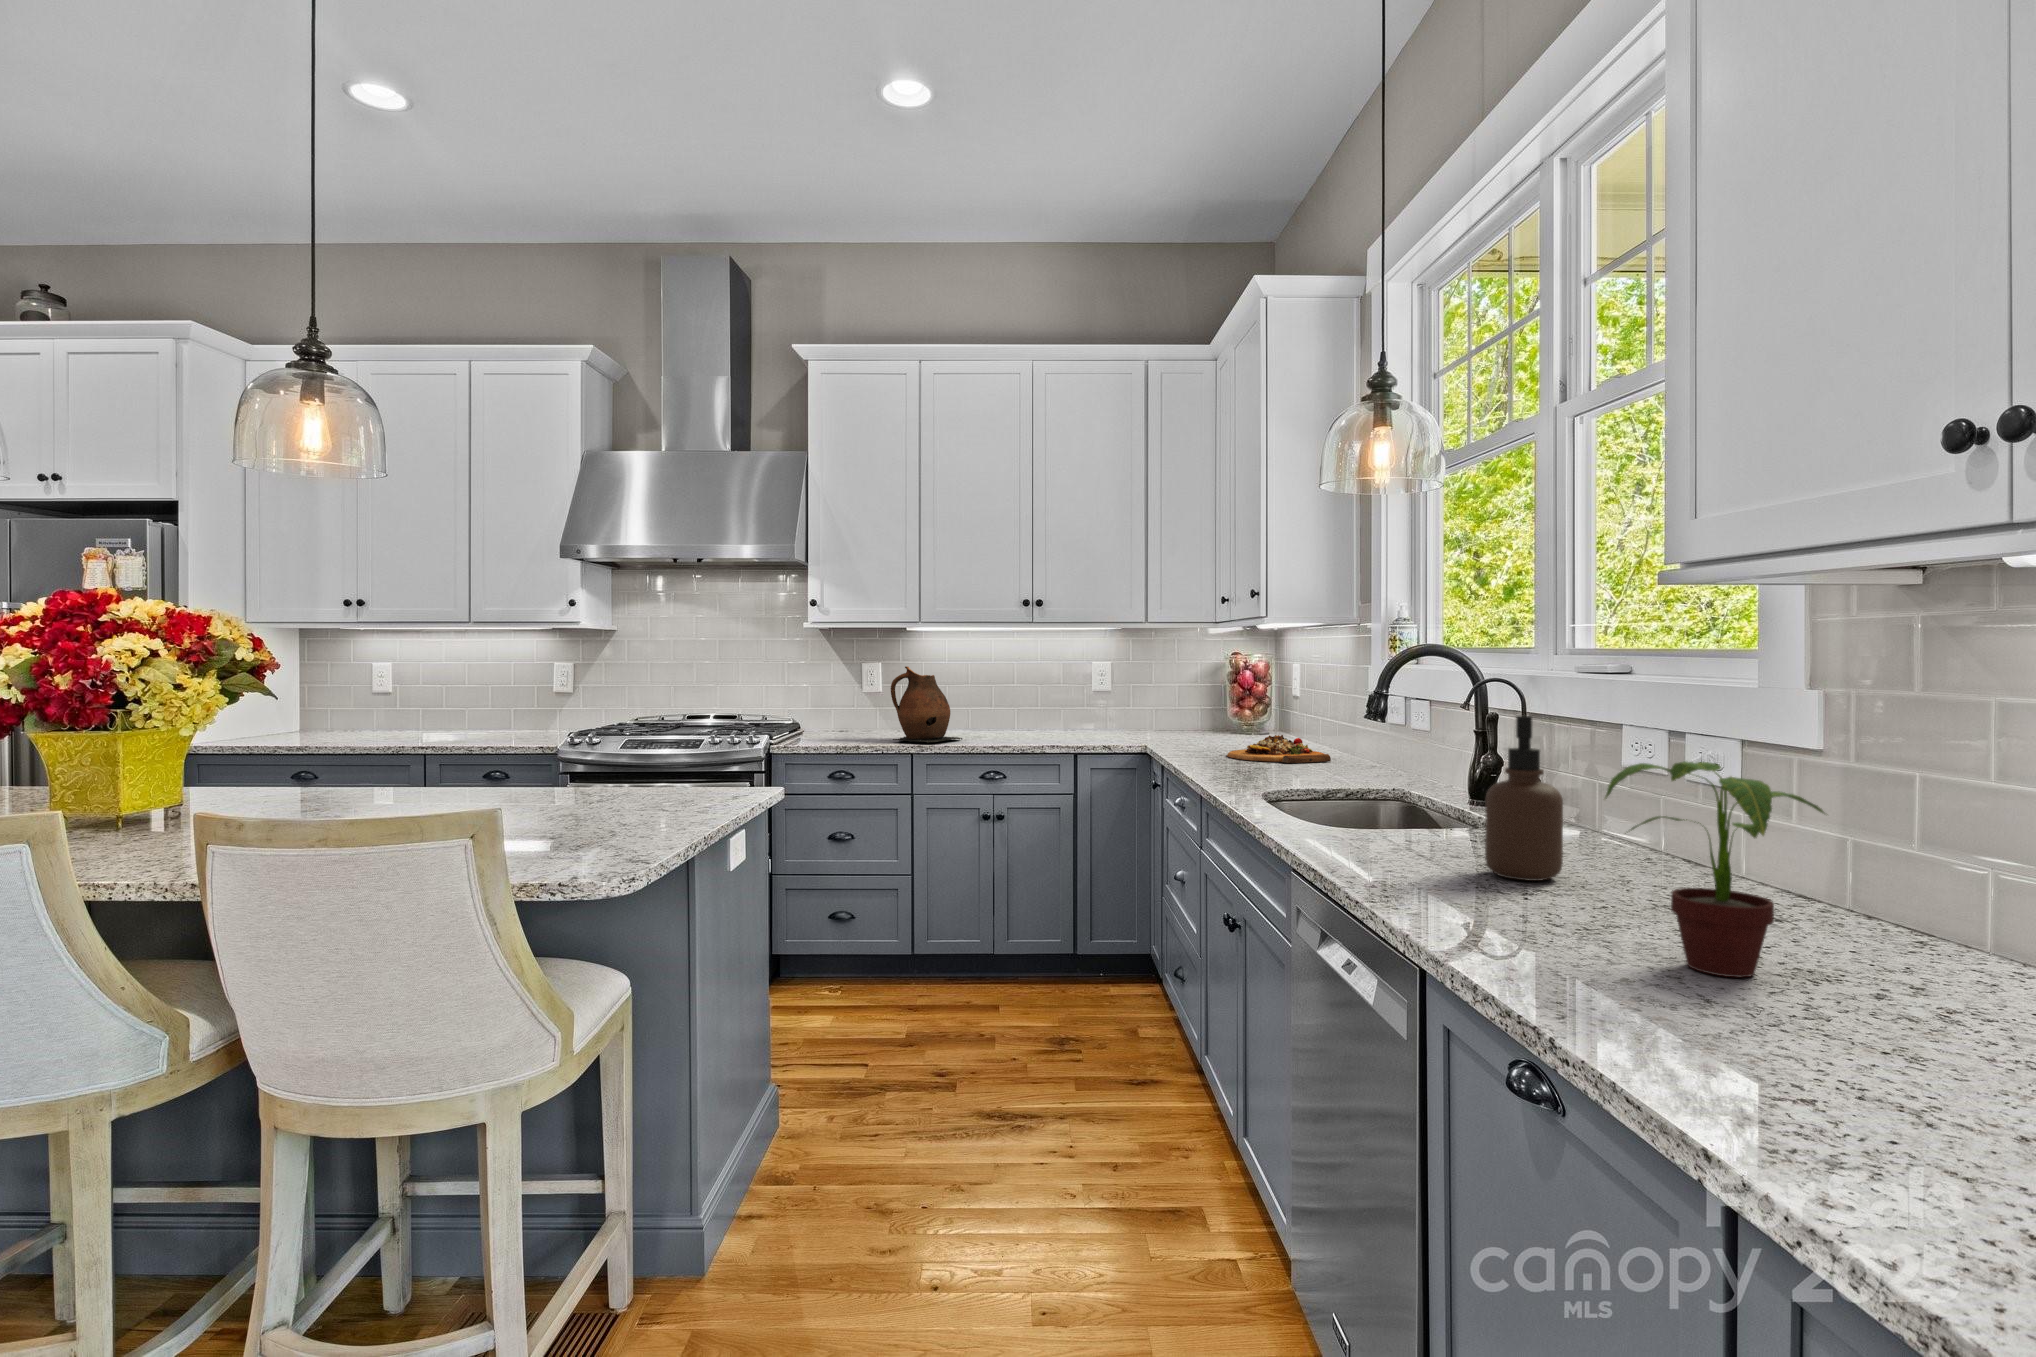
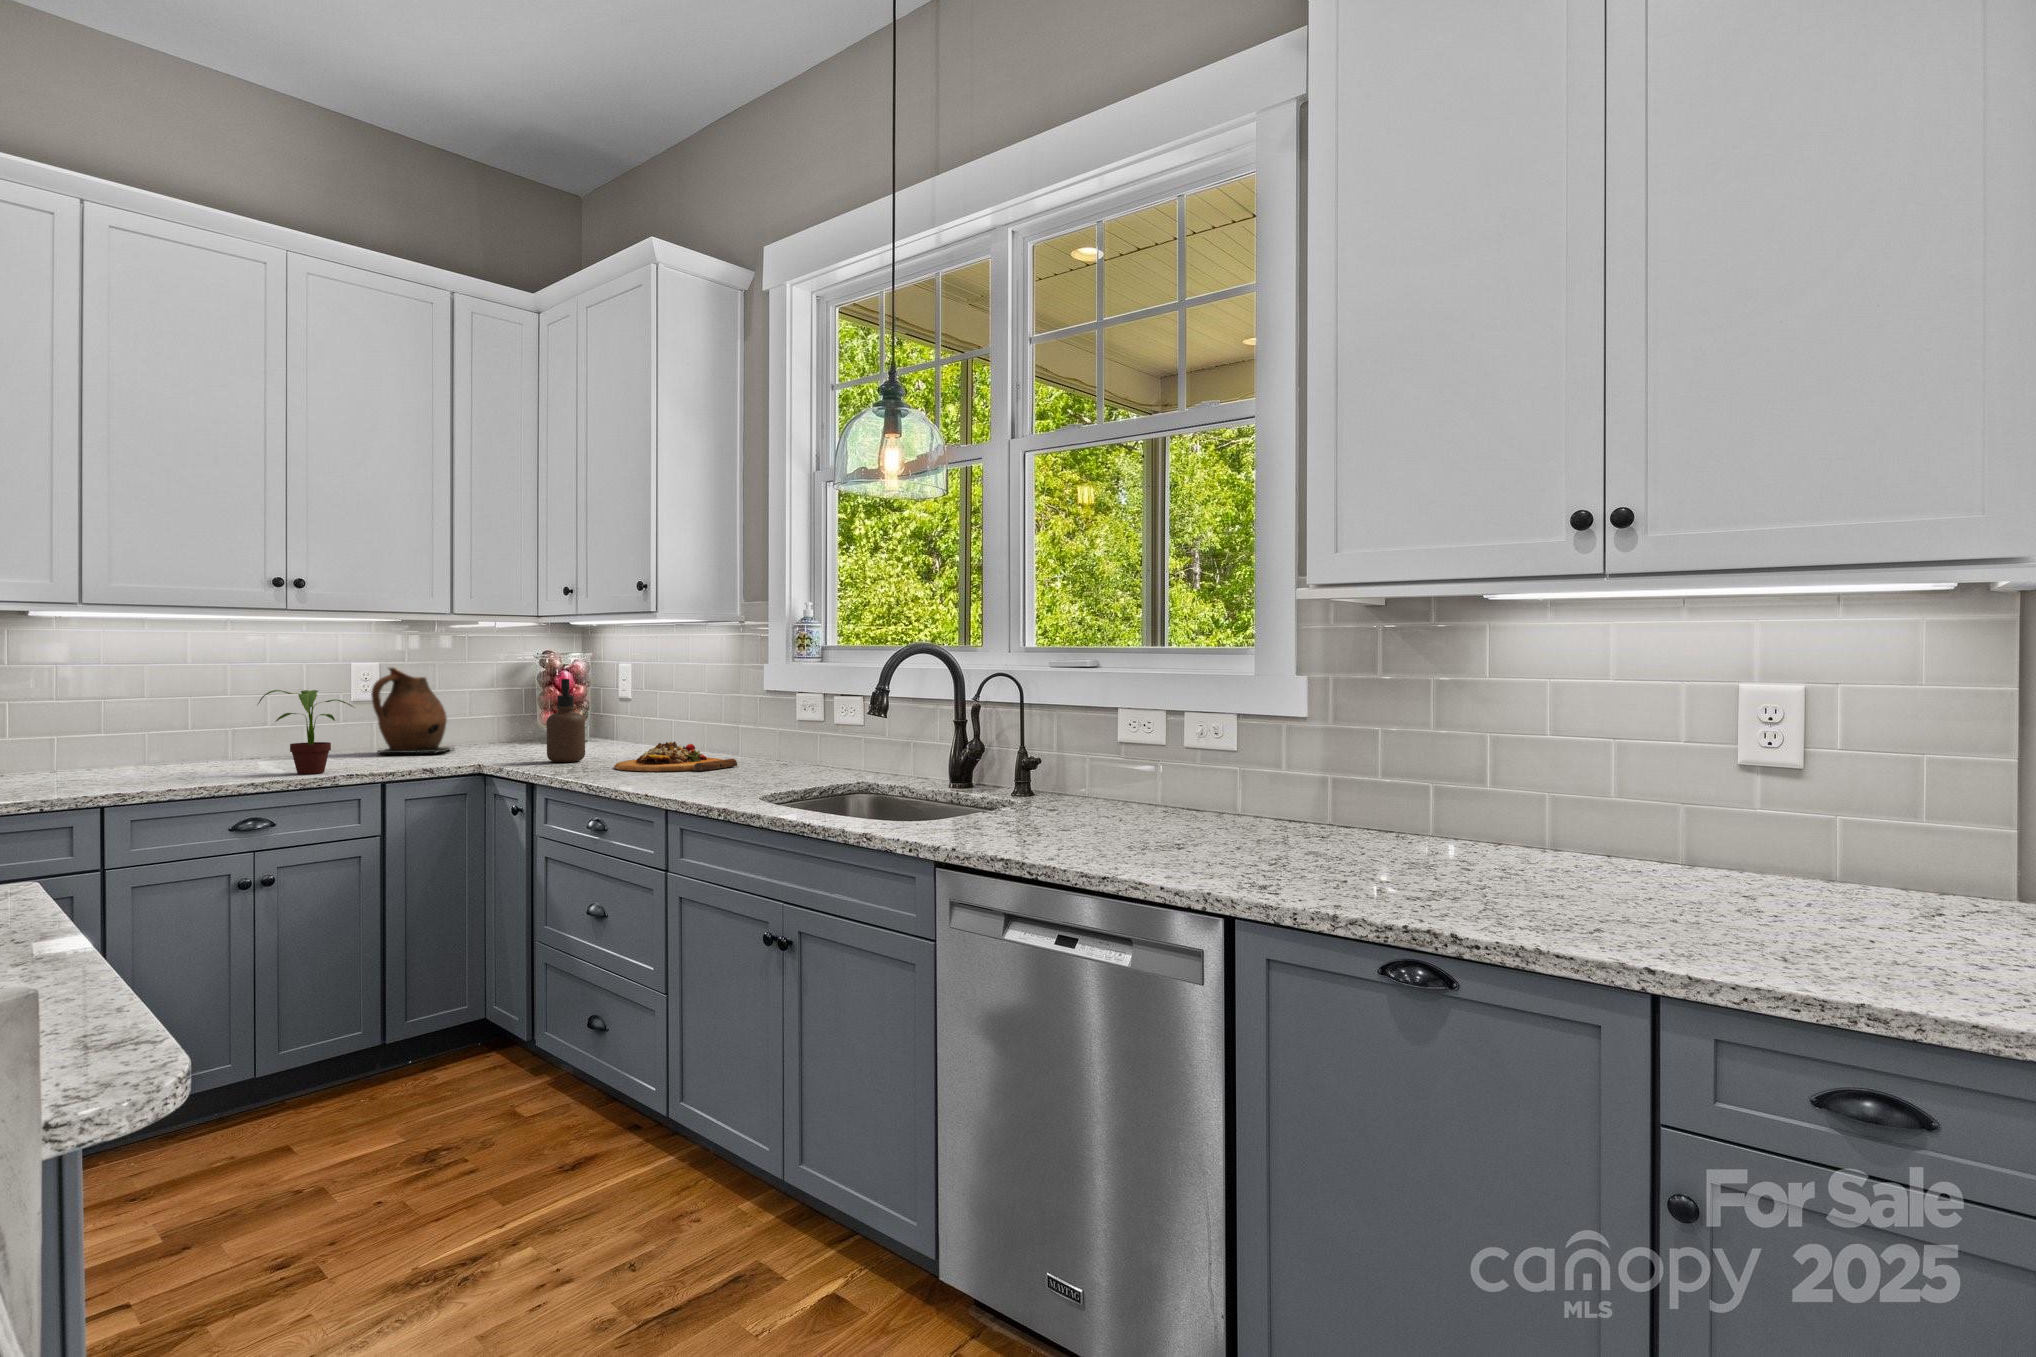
ceramic pitcher: present [891,666,962,743] -> present [371,668,454,753]
soap dispenser: present [1485,716,1563,881] -> present [546,679,585,762]
potted plant: present [1605,761,1824,977] -> present [257,690,355,774]

